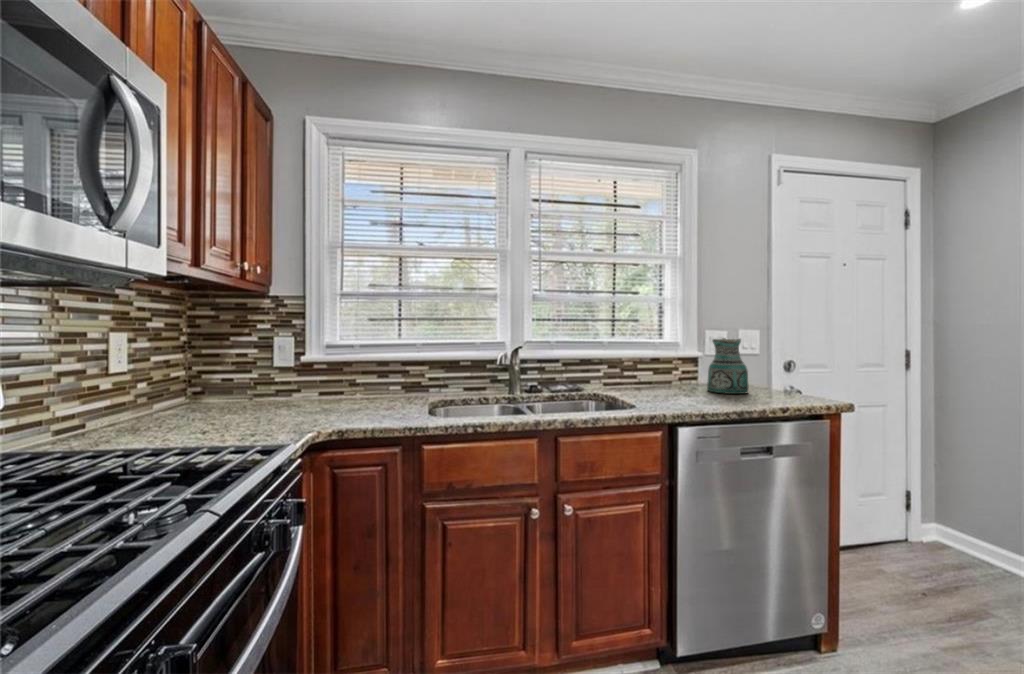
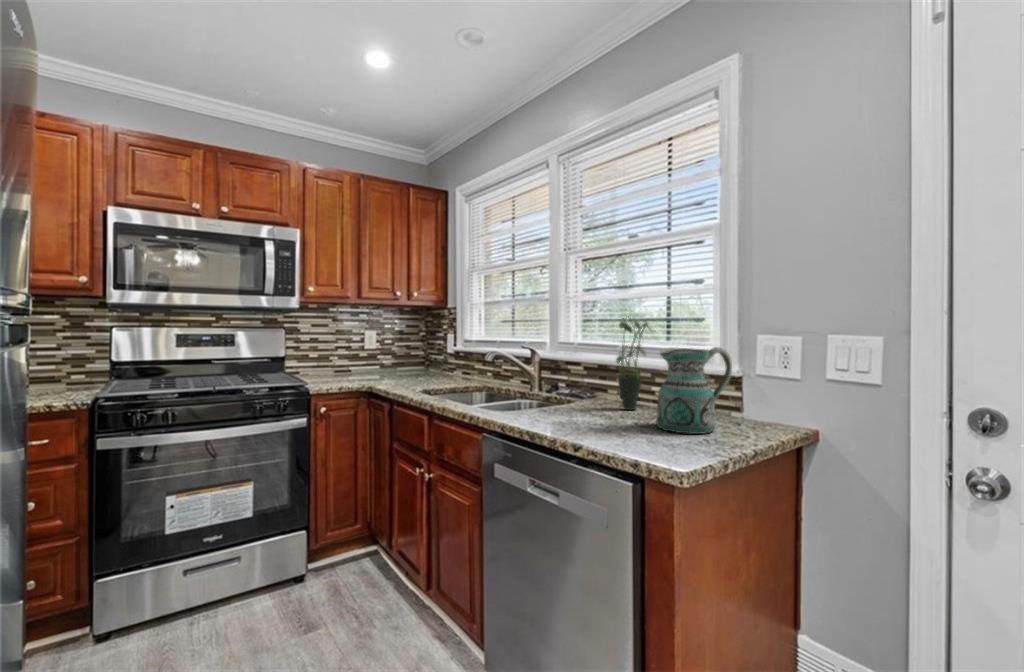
potted plant: none [637,317,671,391] -> present [616,317,652,410]

